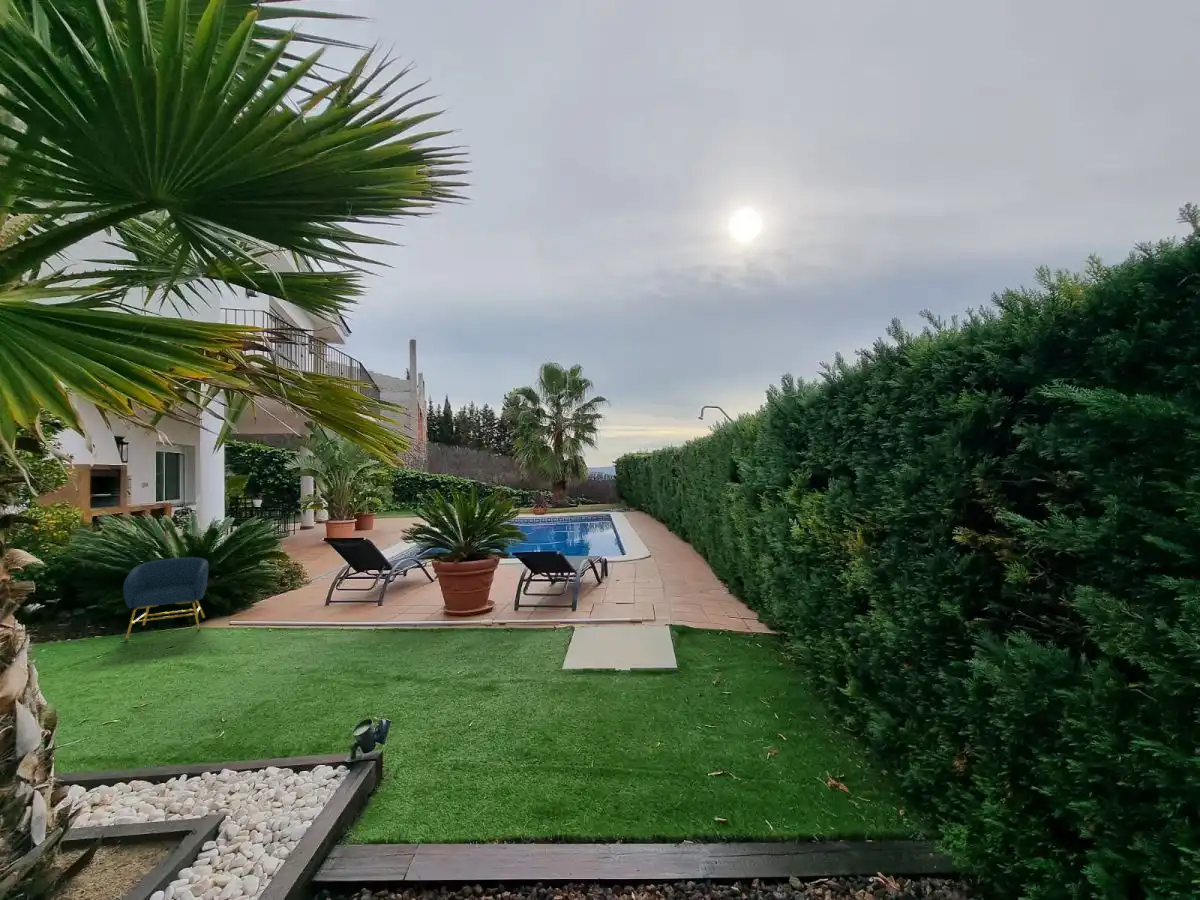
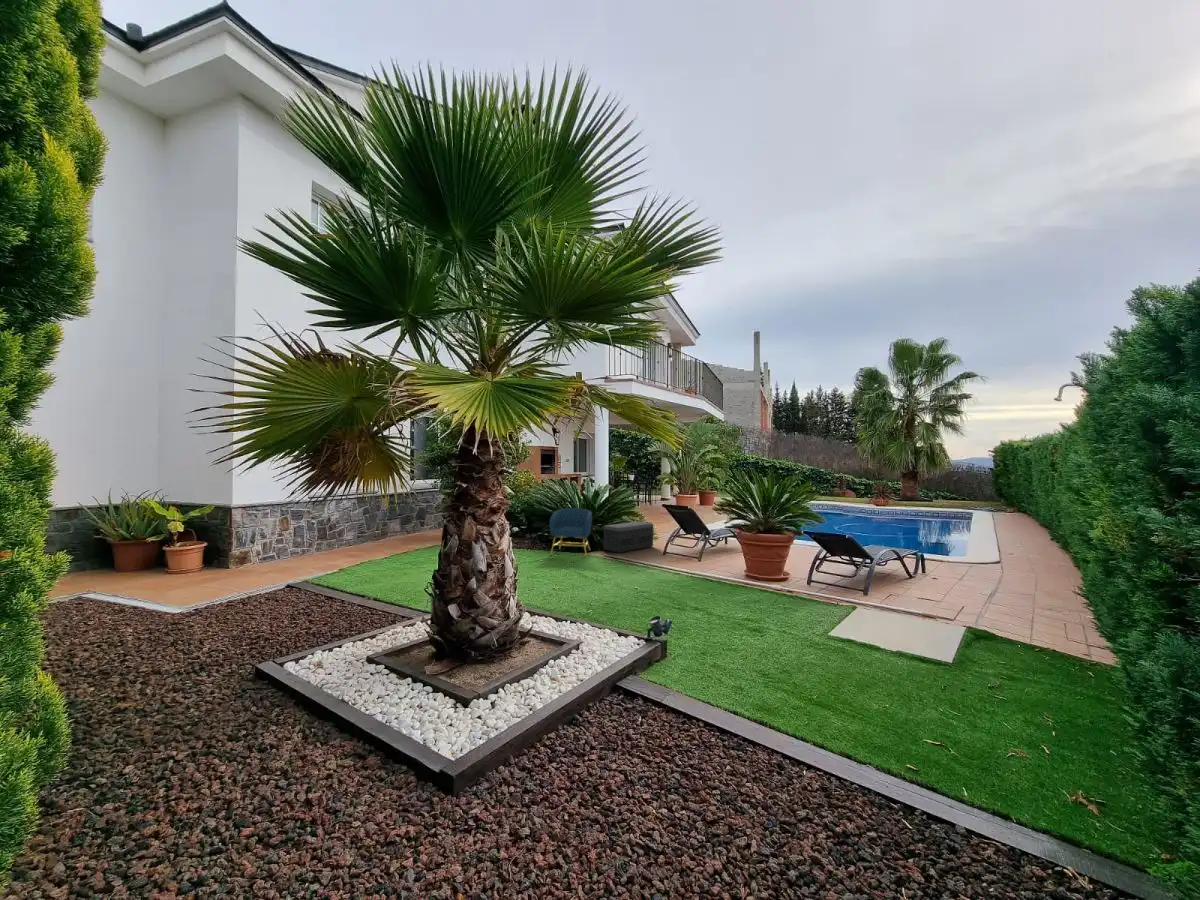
storage bench: none [229,564,309,614] -> present [604,522,653,553]

